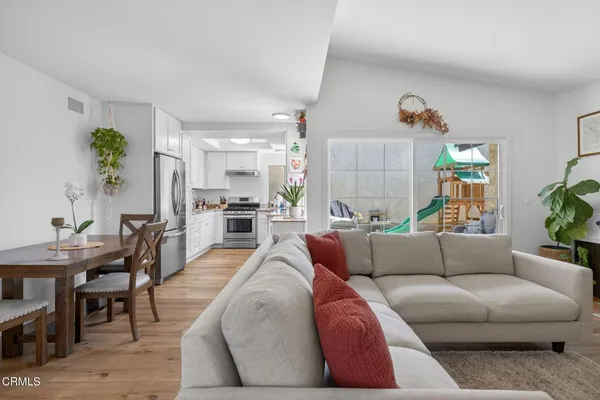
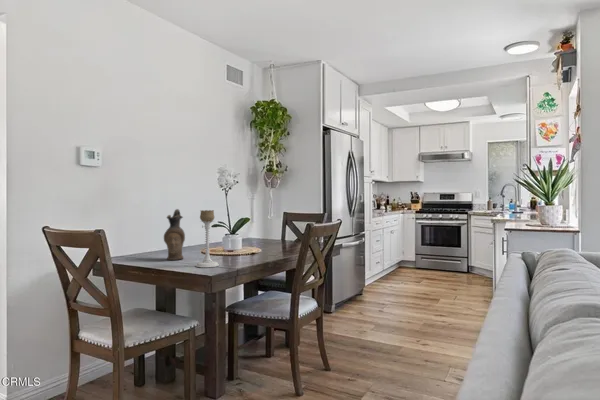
ceramic pitcher: none [13,216,34,257] -> present [164,209,185,260]

